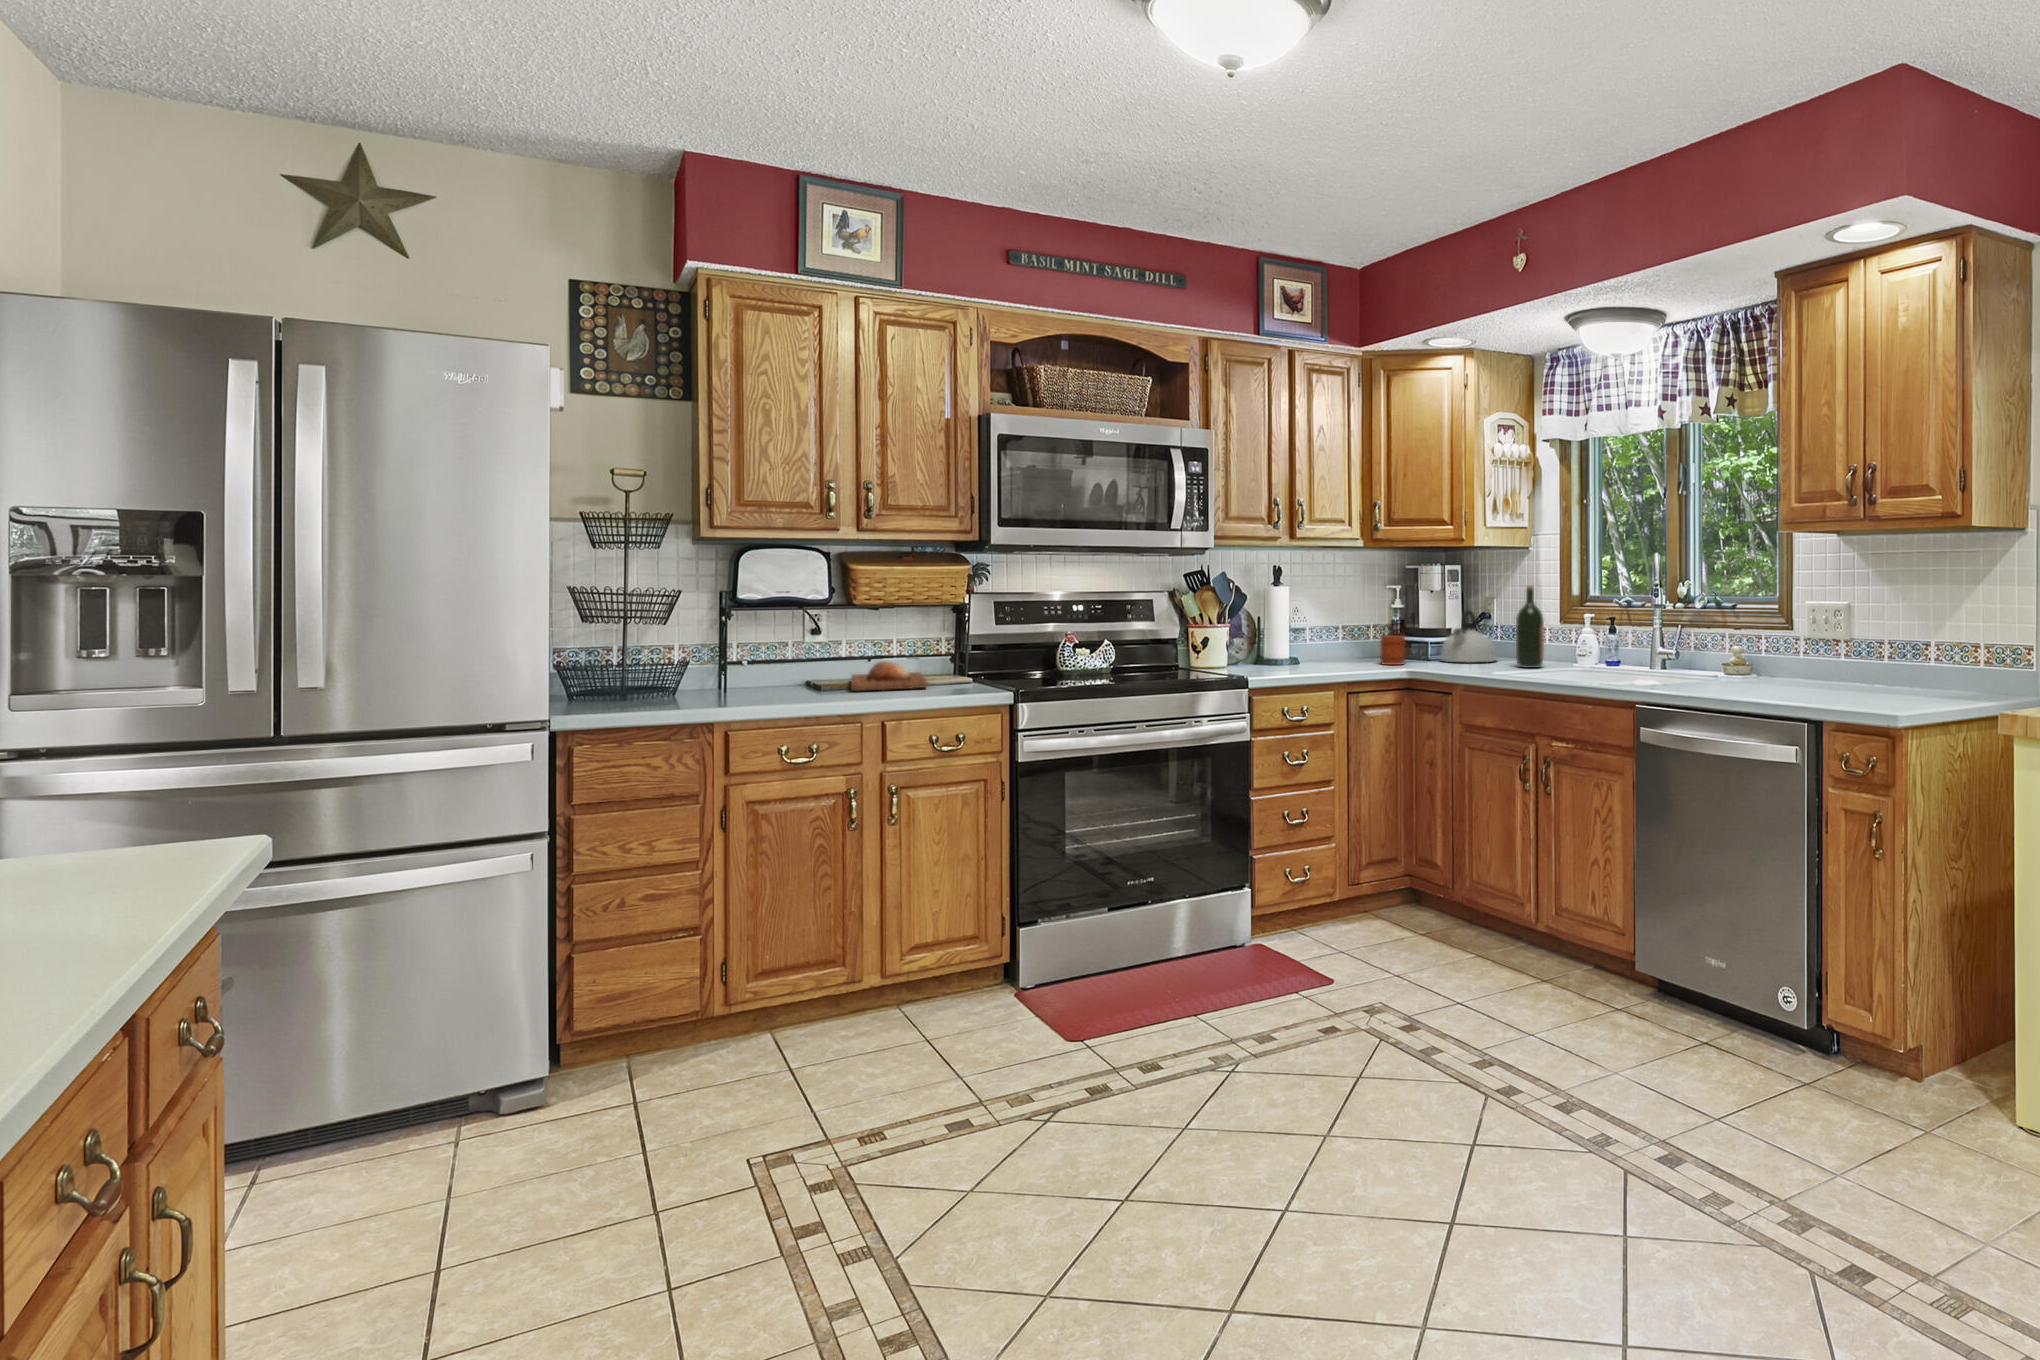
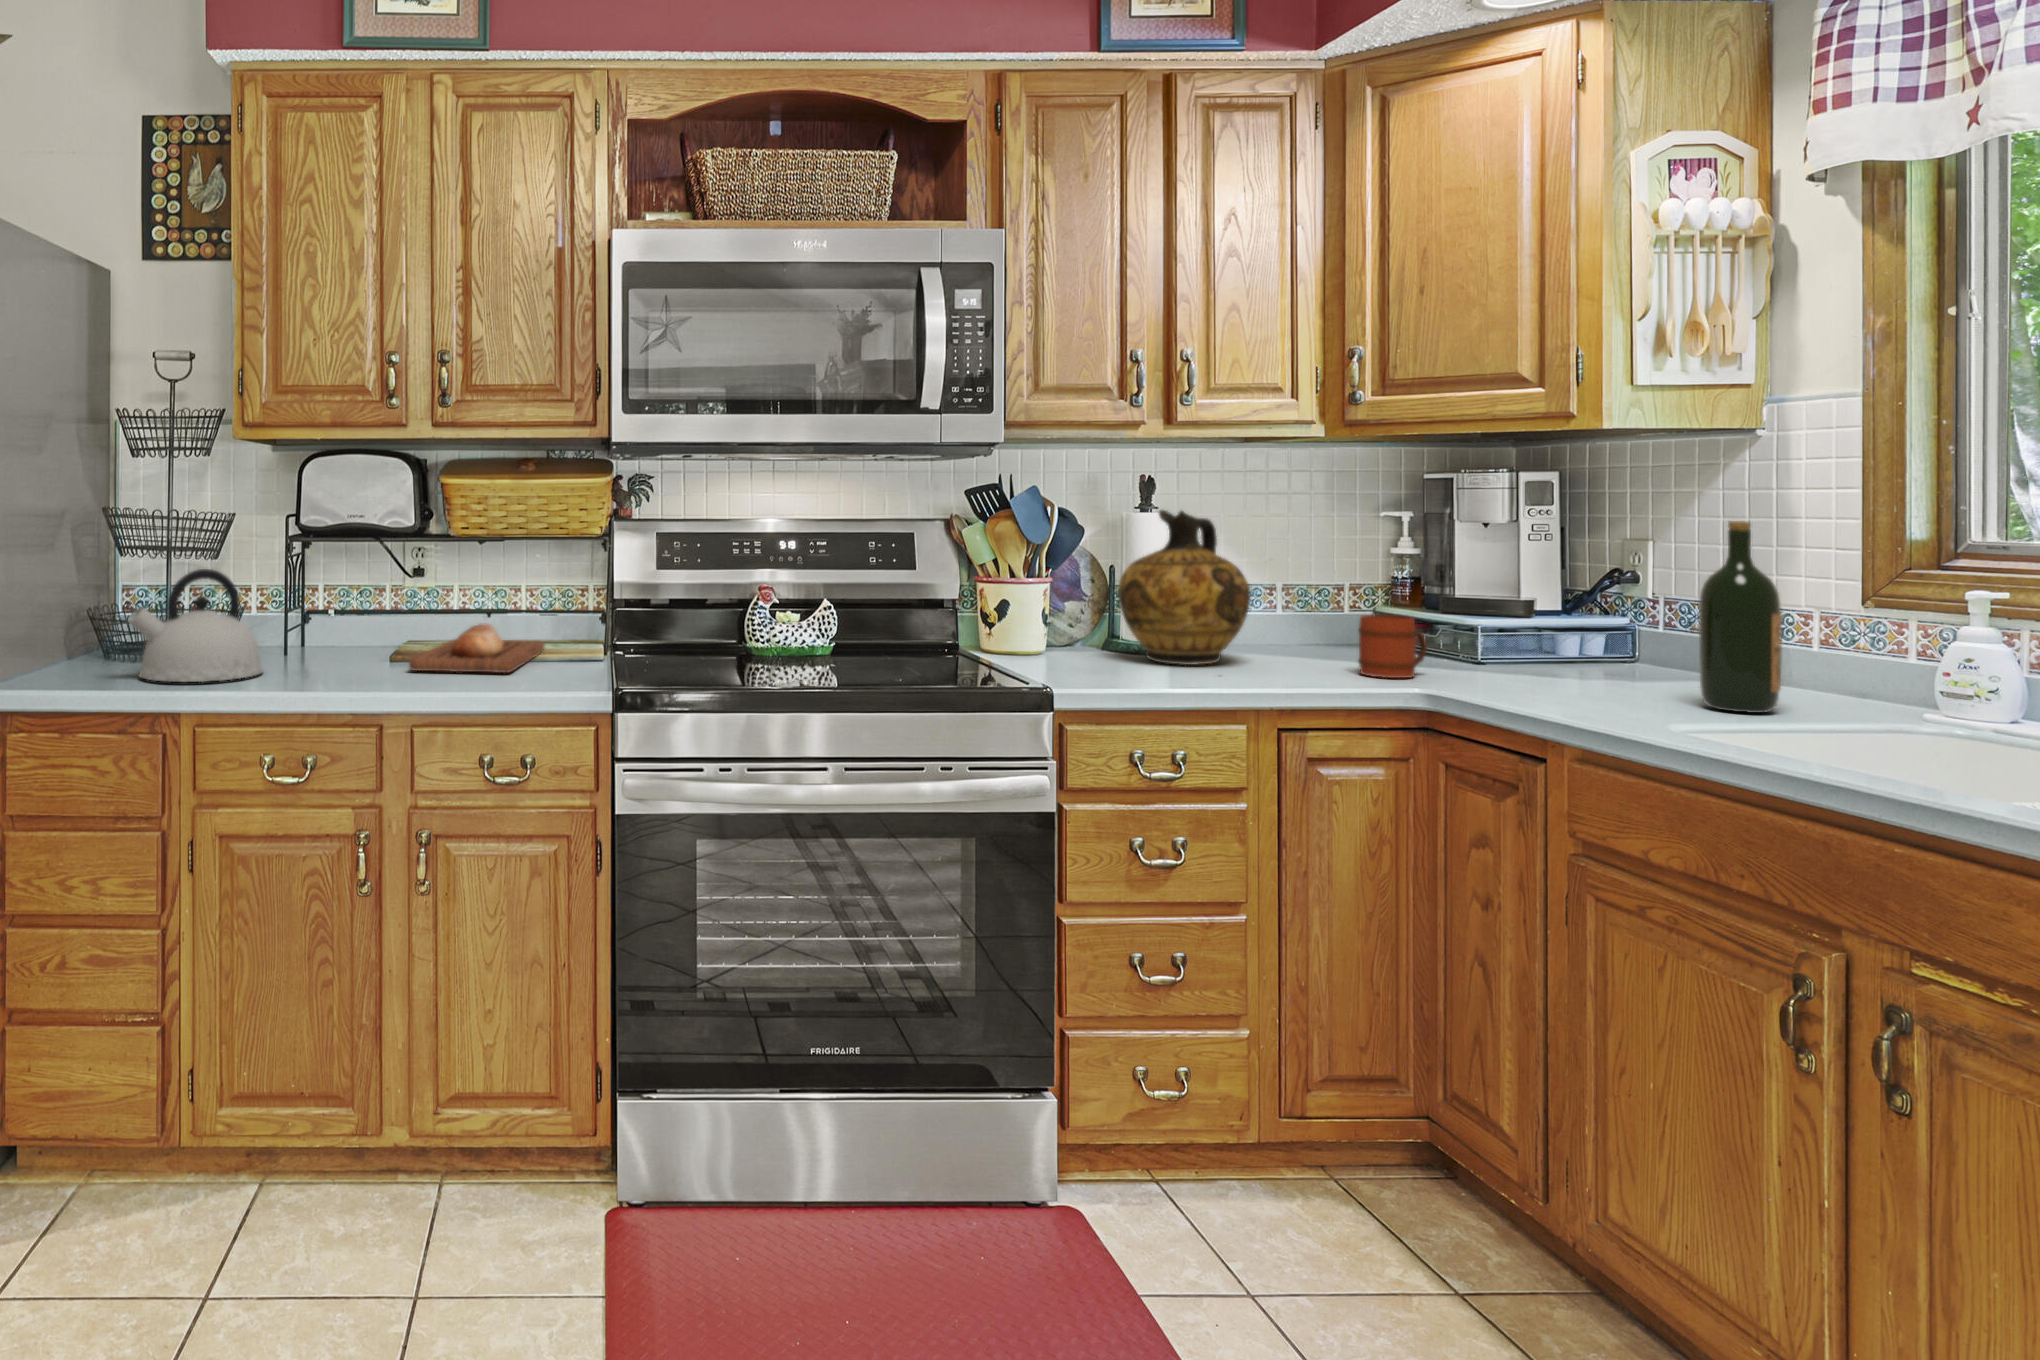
ceramic jug: none [1266,584,1331,665] -> present [1118,510,1251,665]
kettle: present [1440,610,1497,662] -> present [128,569,263,682]

